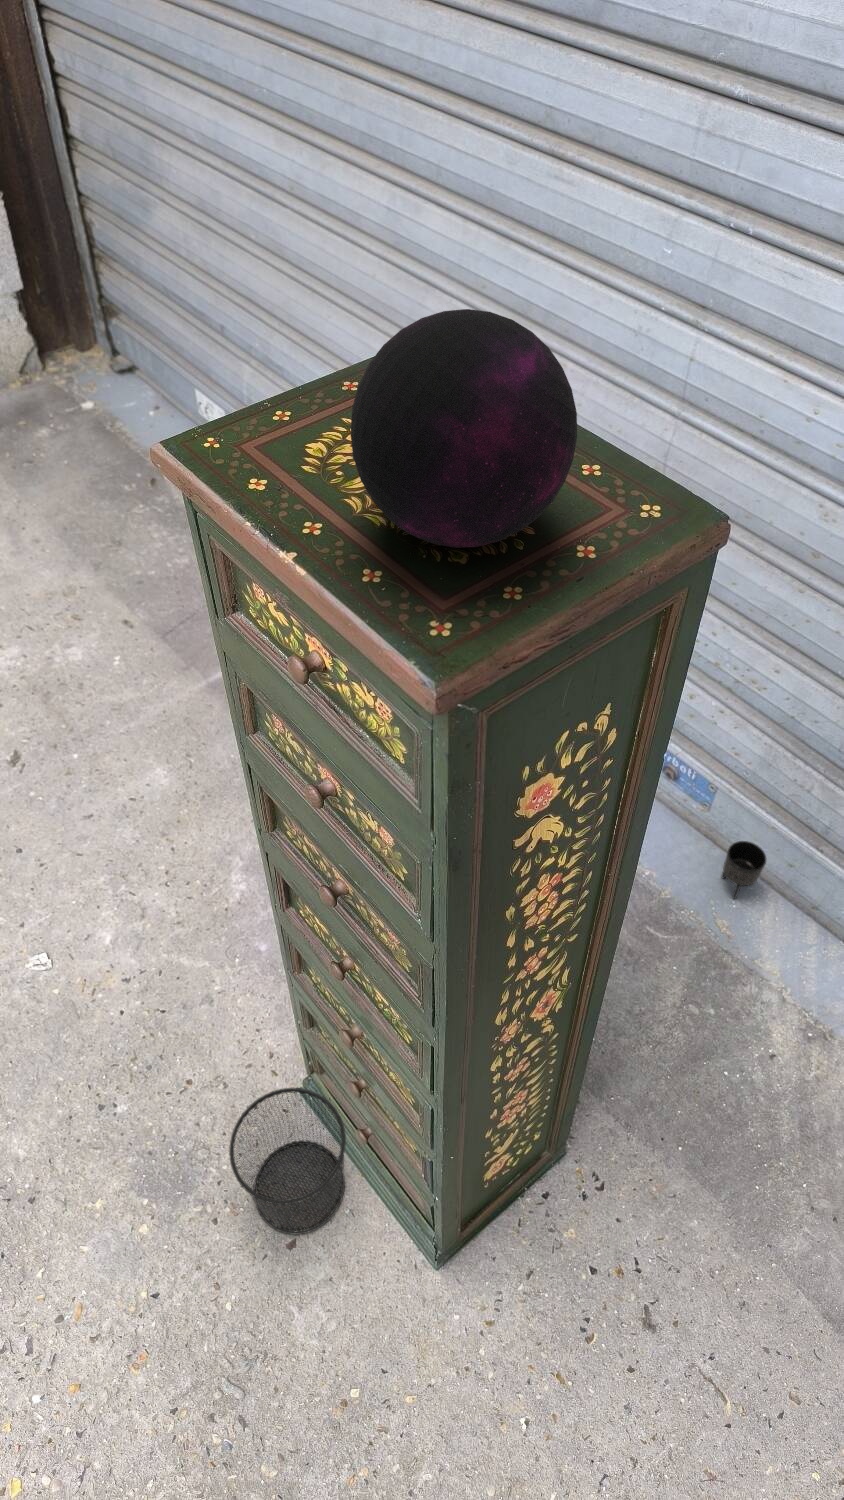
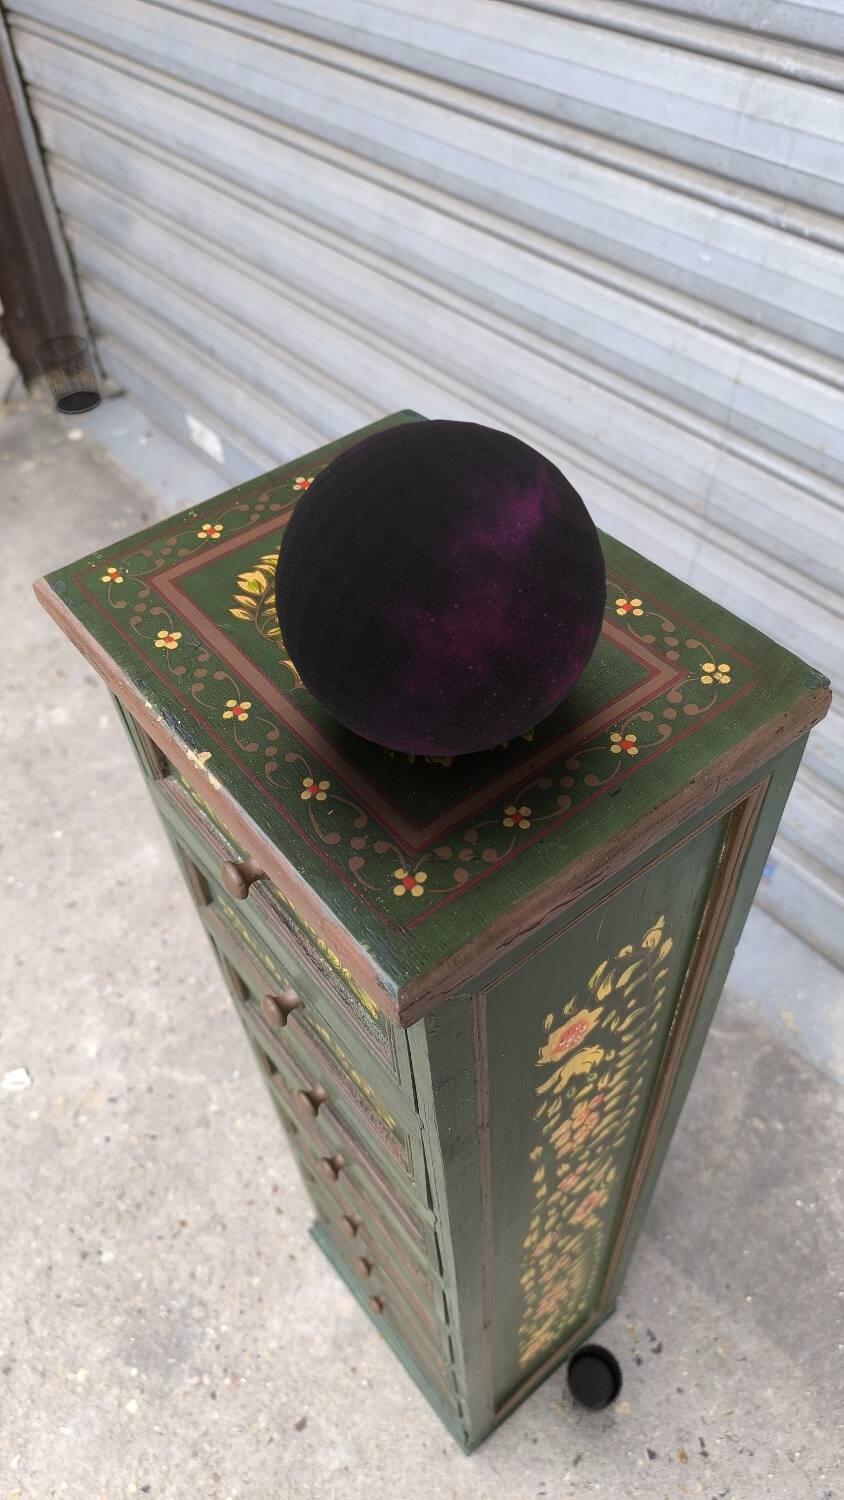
planter: present [721,841,766,899] -> present [565,1343,623,1414]
trash can: present [229,1088,346,1234] -> present [34,335,100,413]

